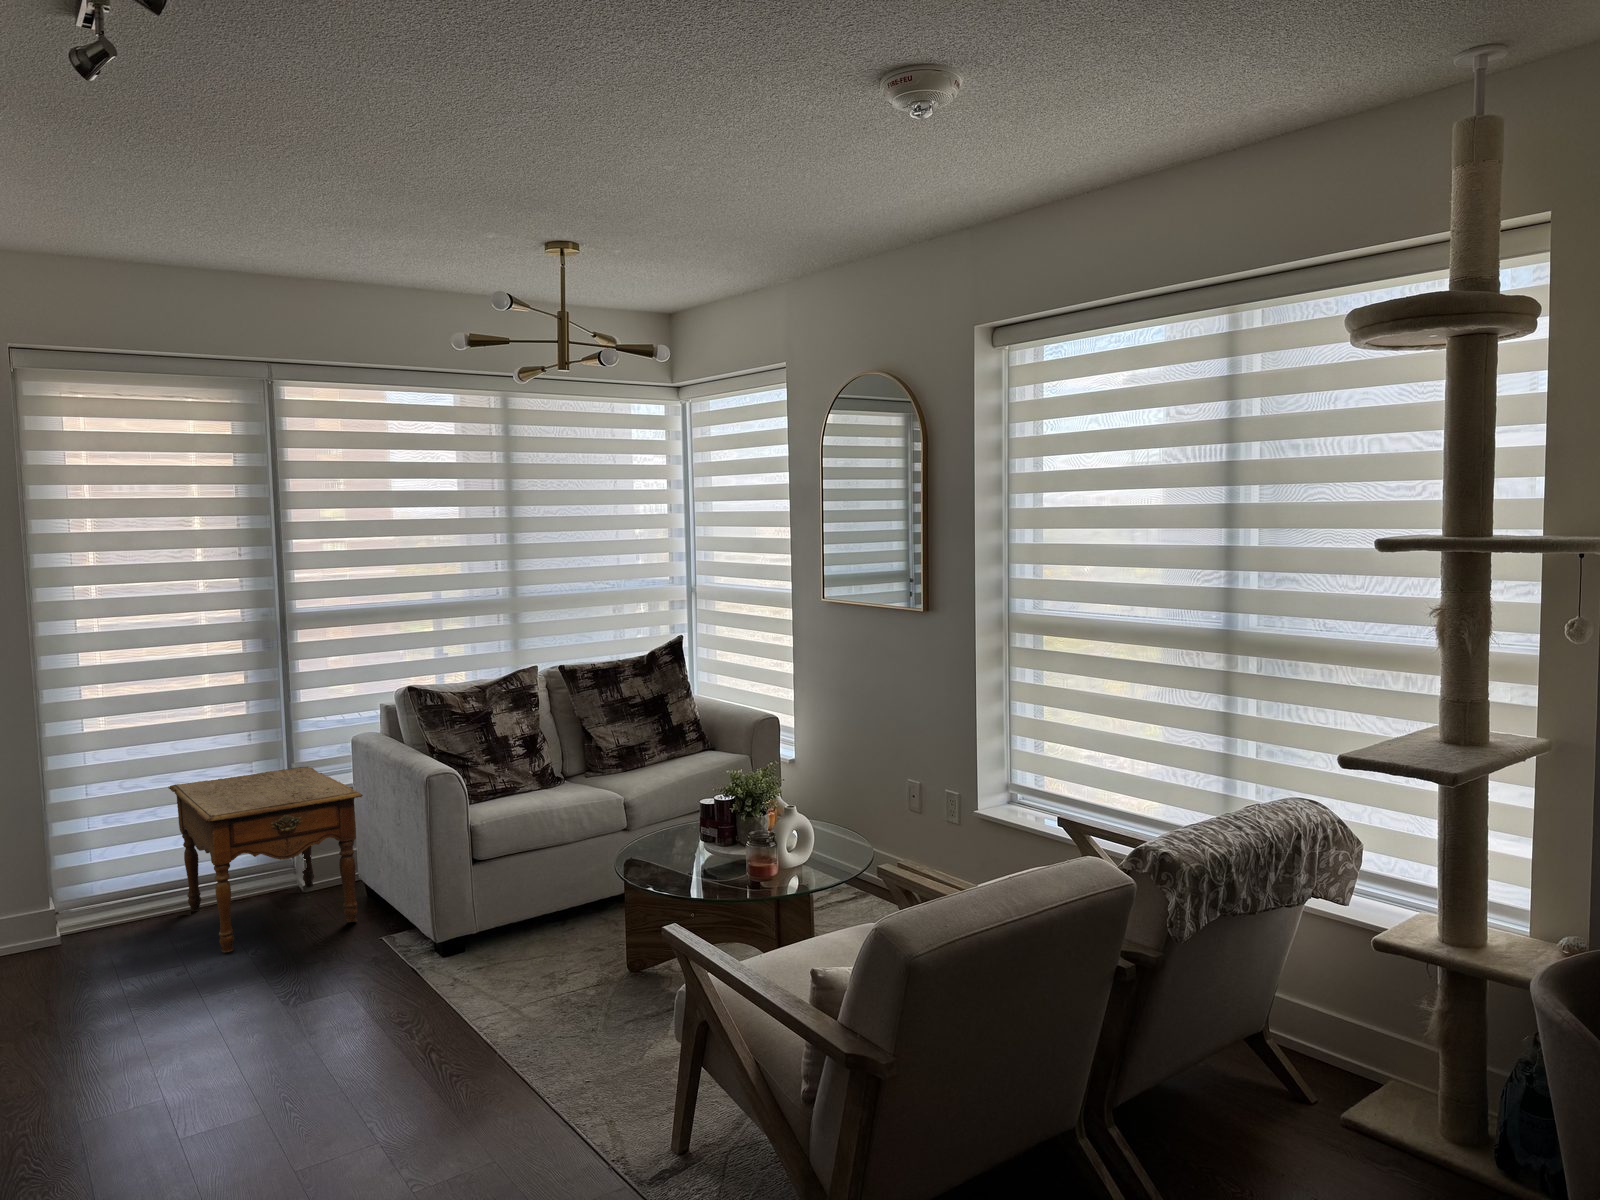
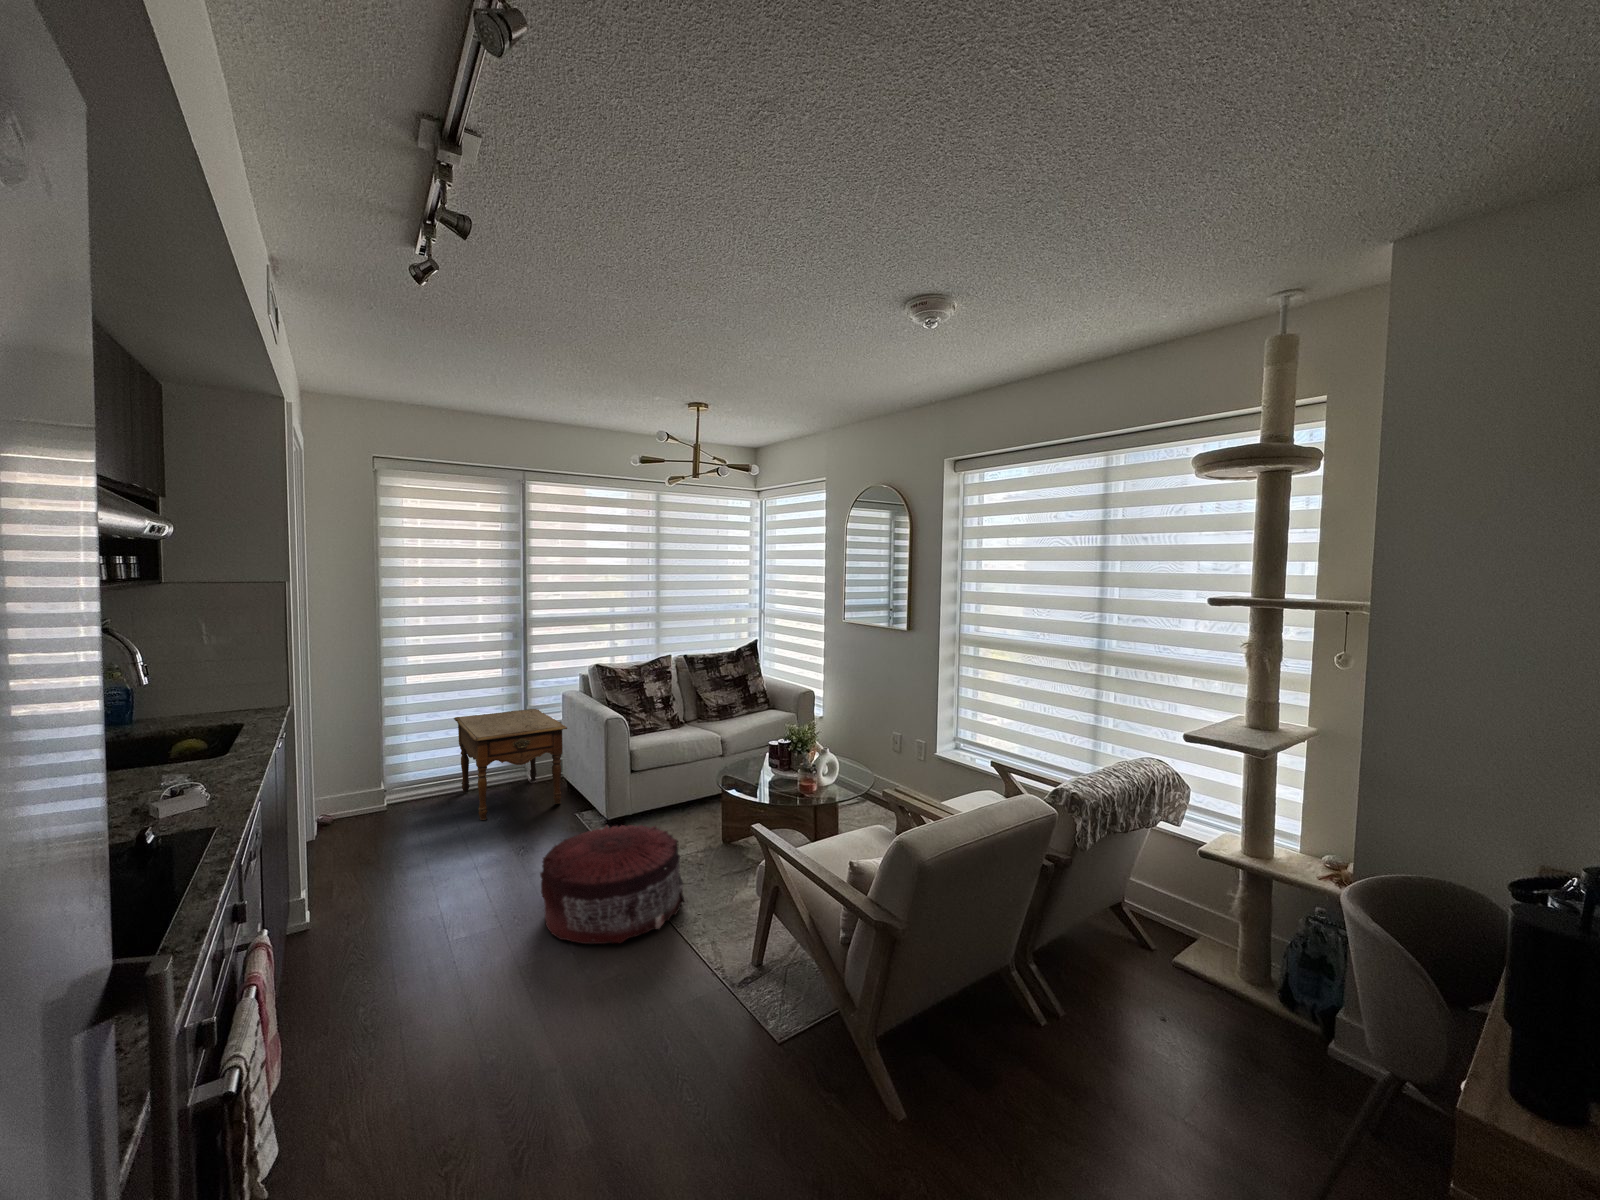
pouf: none [326,943,567,1131] -> present [540,825,685,944]

